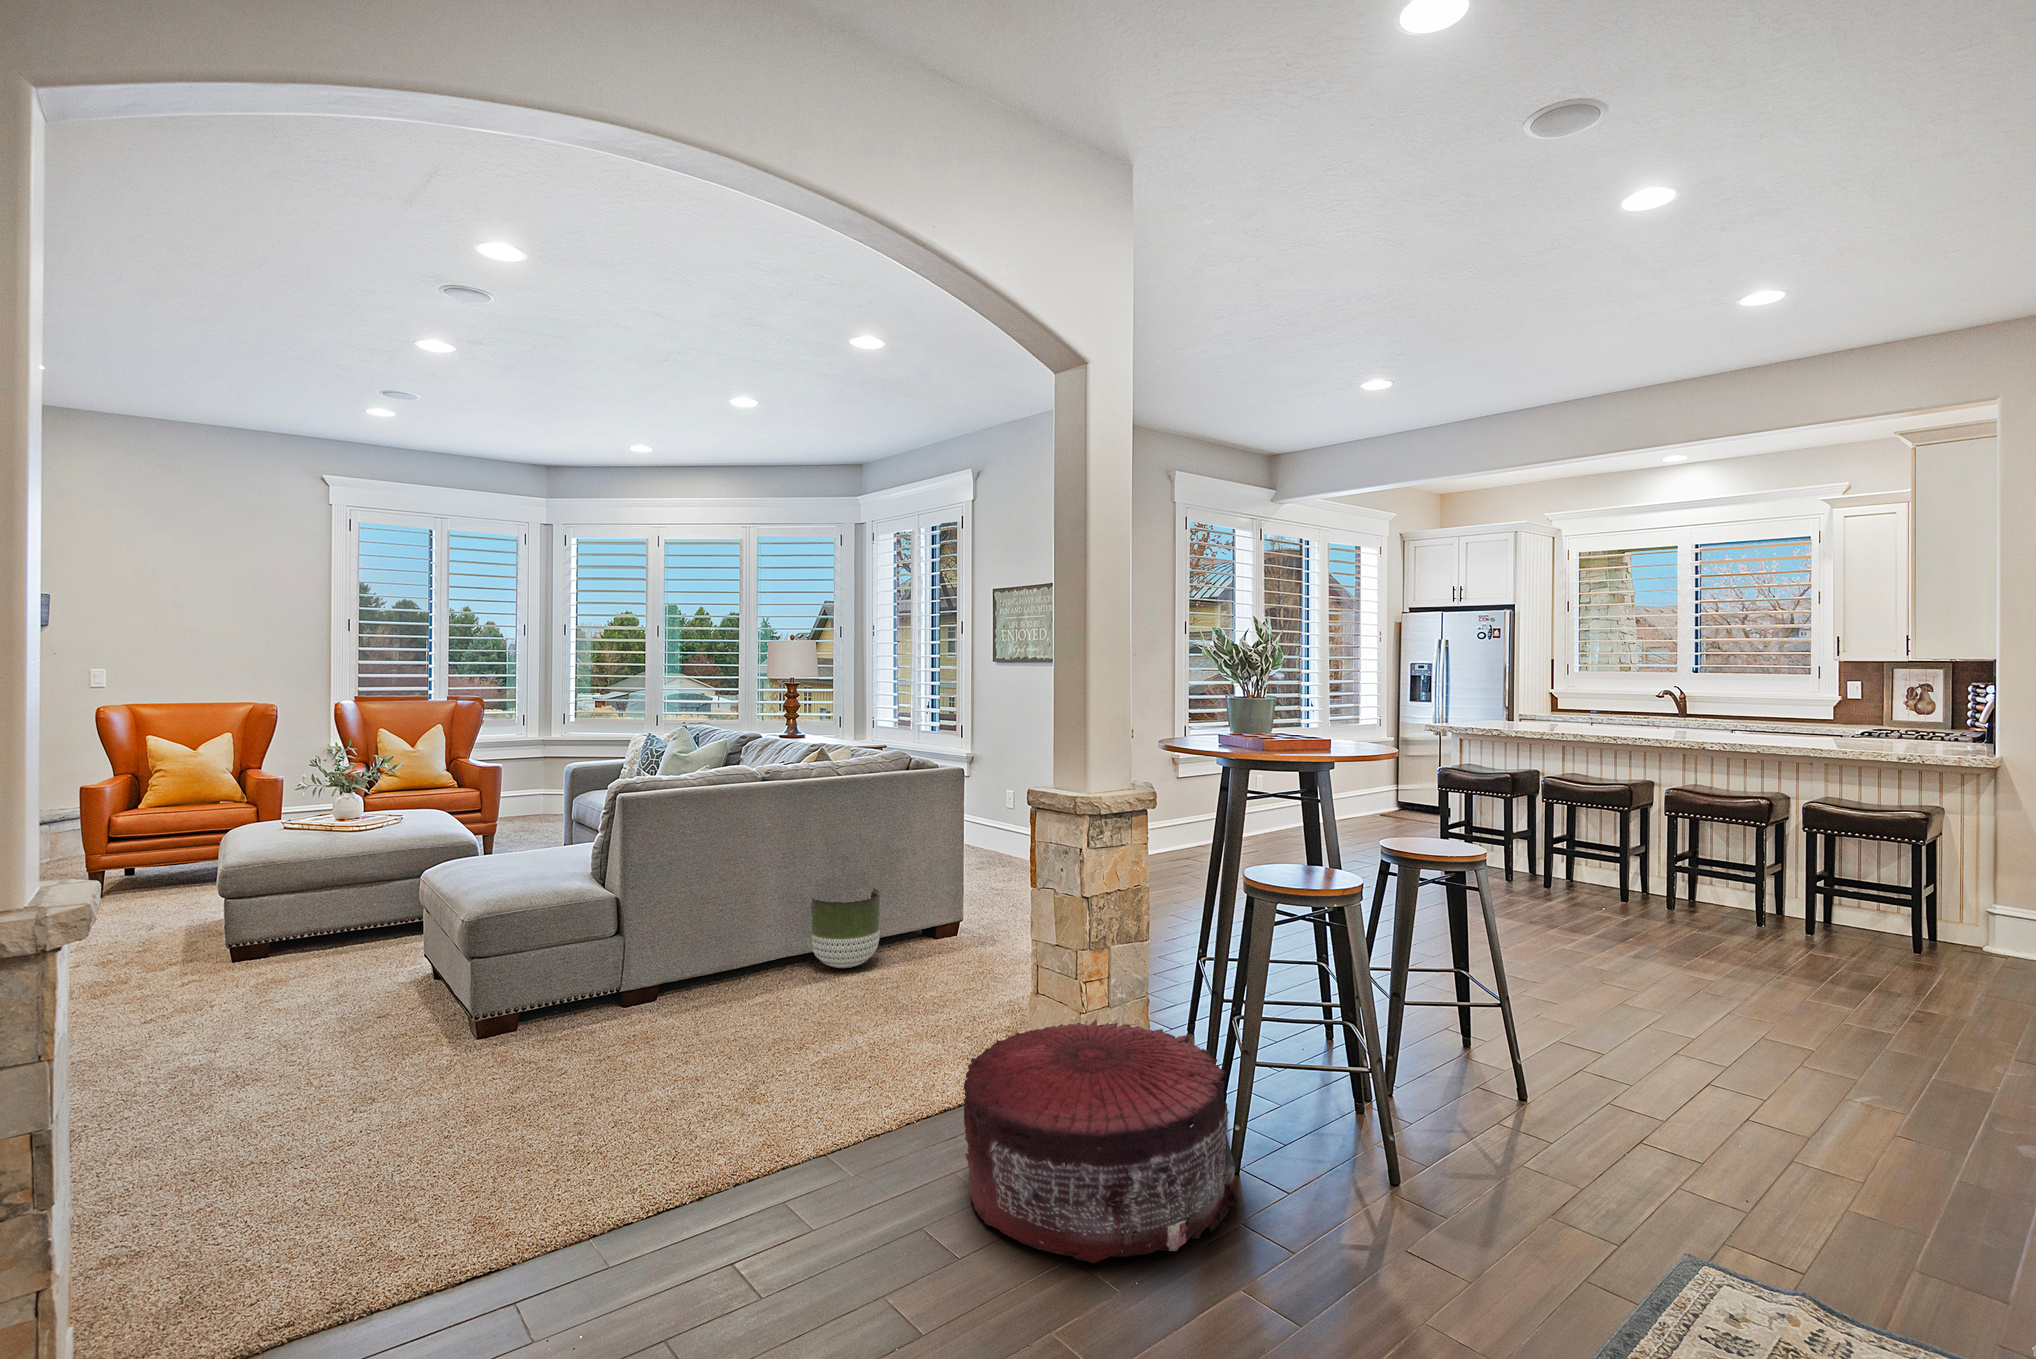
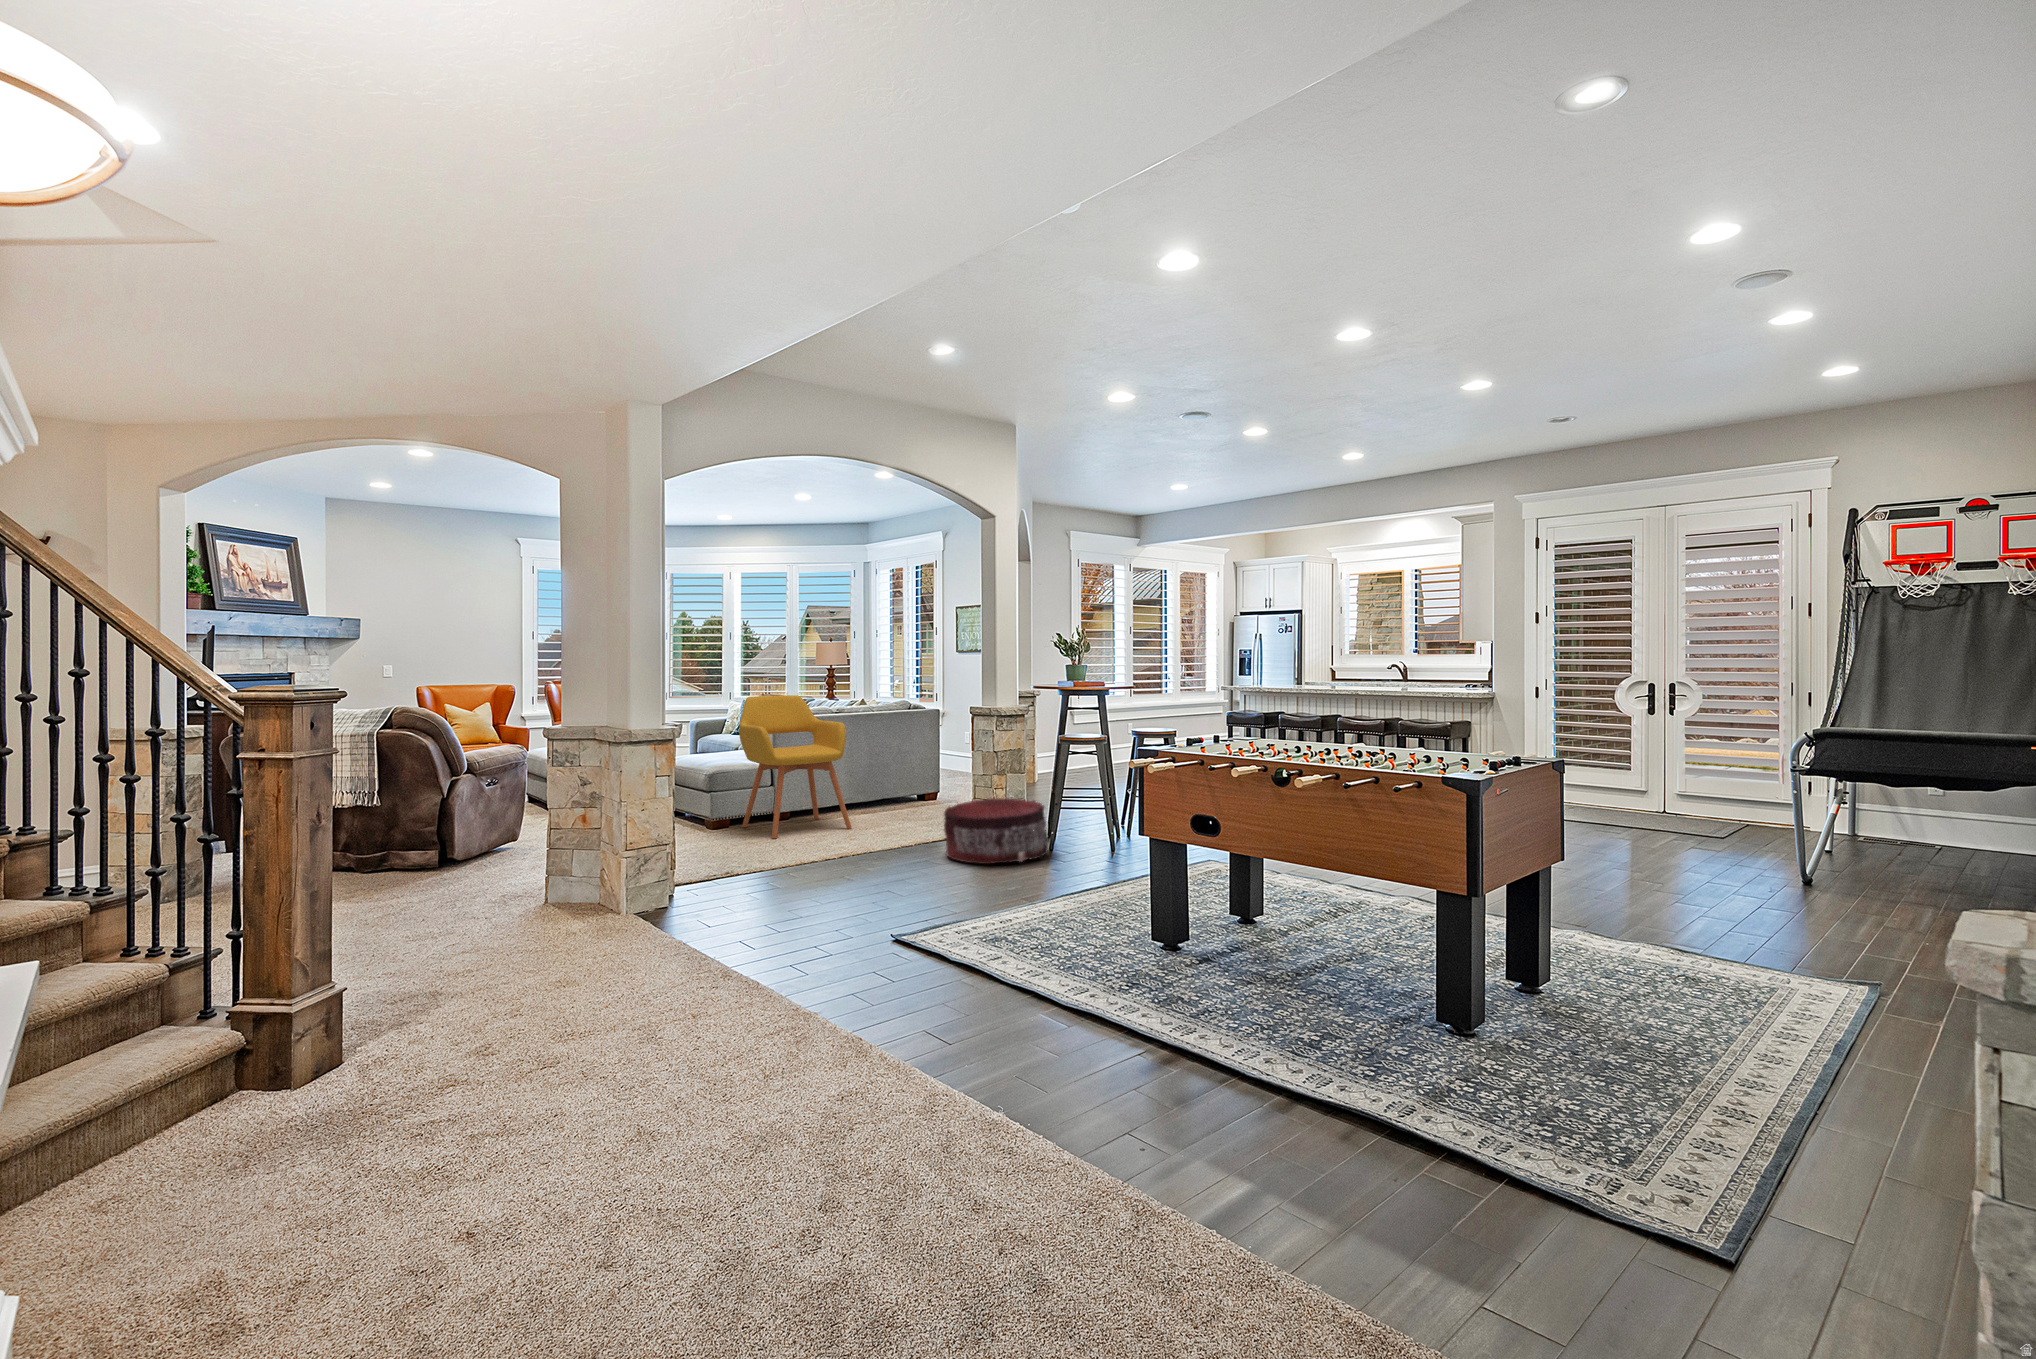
armchair: none [538,748,769,1081] -> present [739,695,852,838]
planter: present [811,888,881,968] -> none [862,770,899,810]

